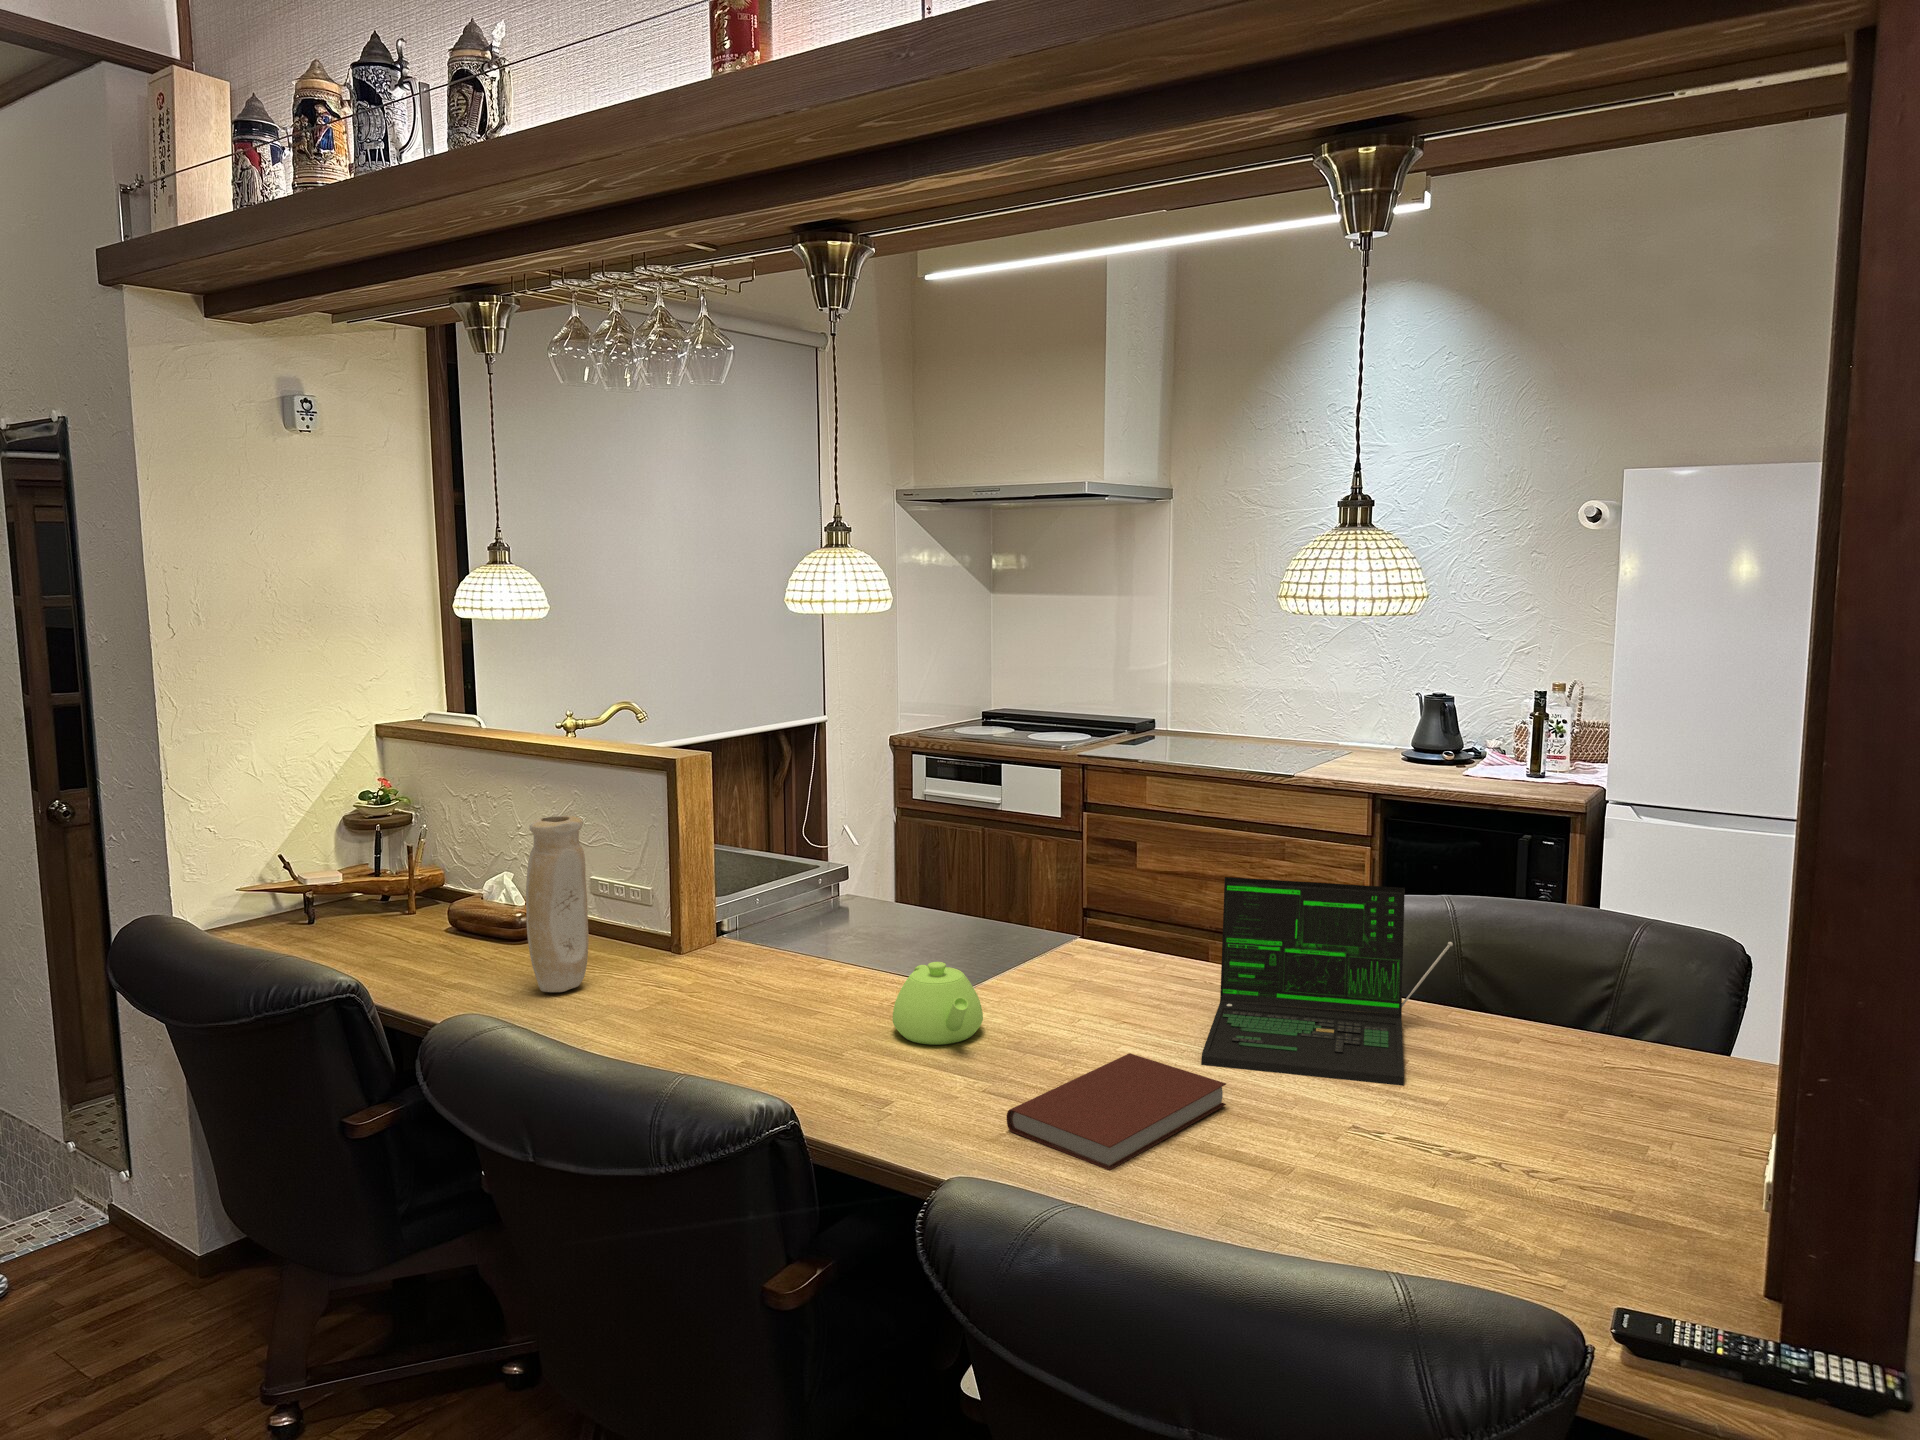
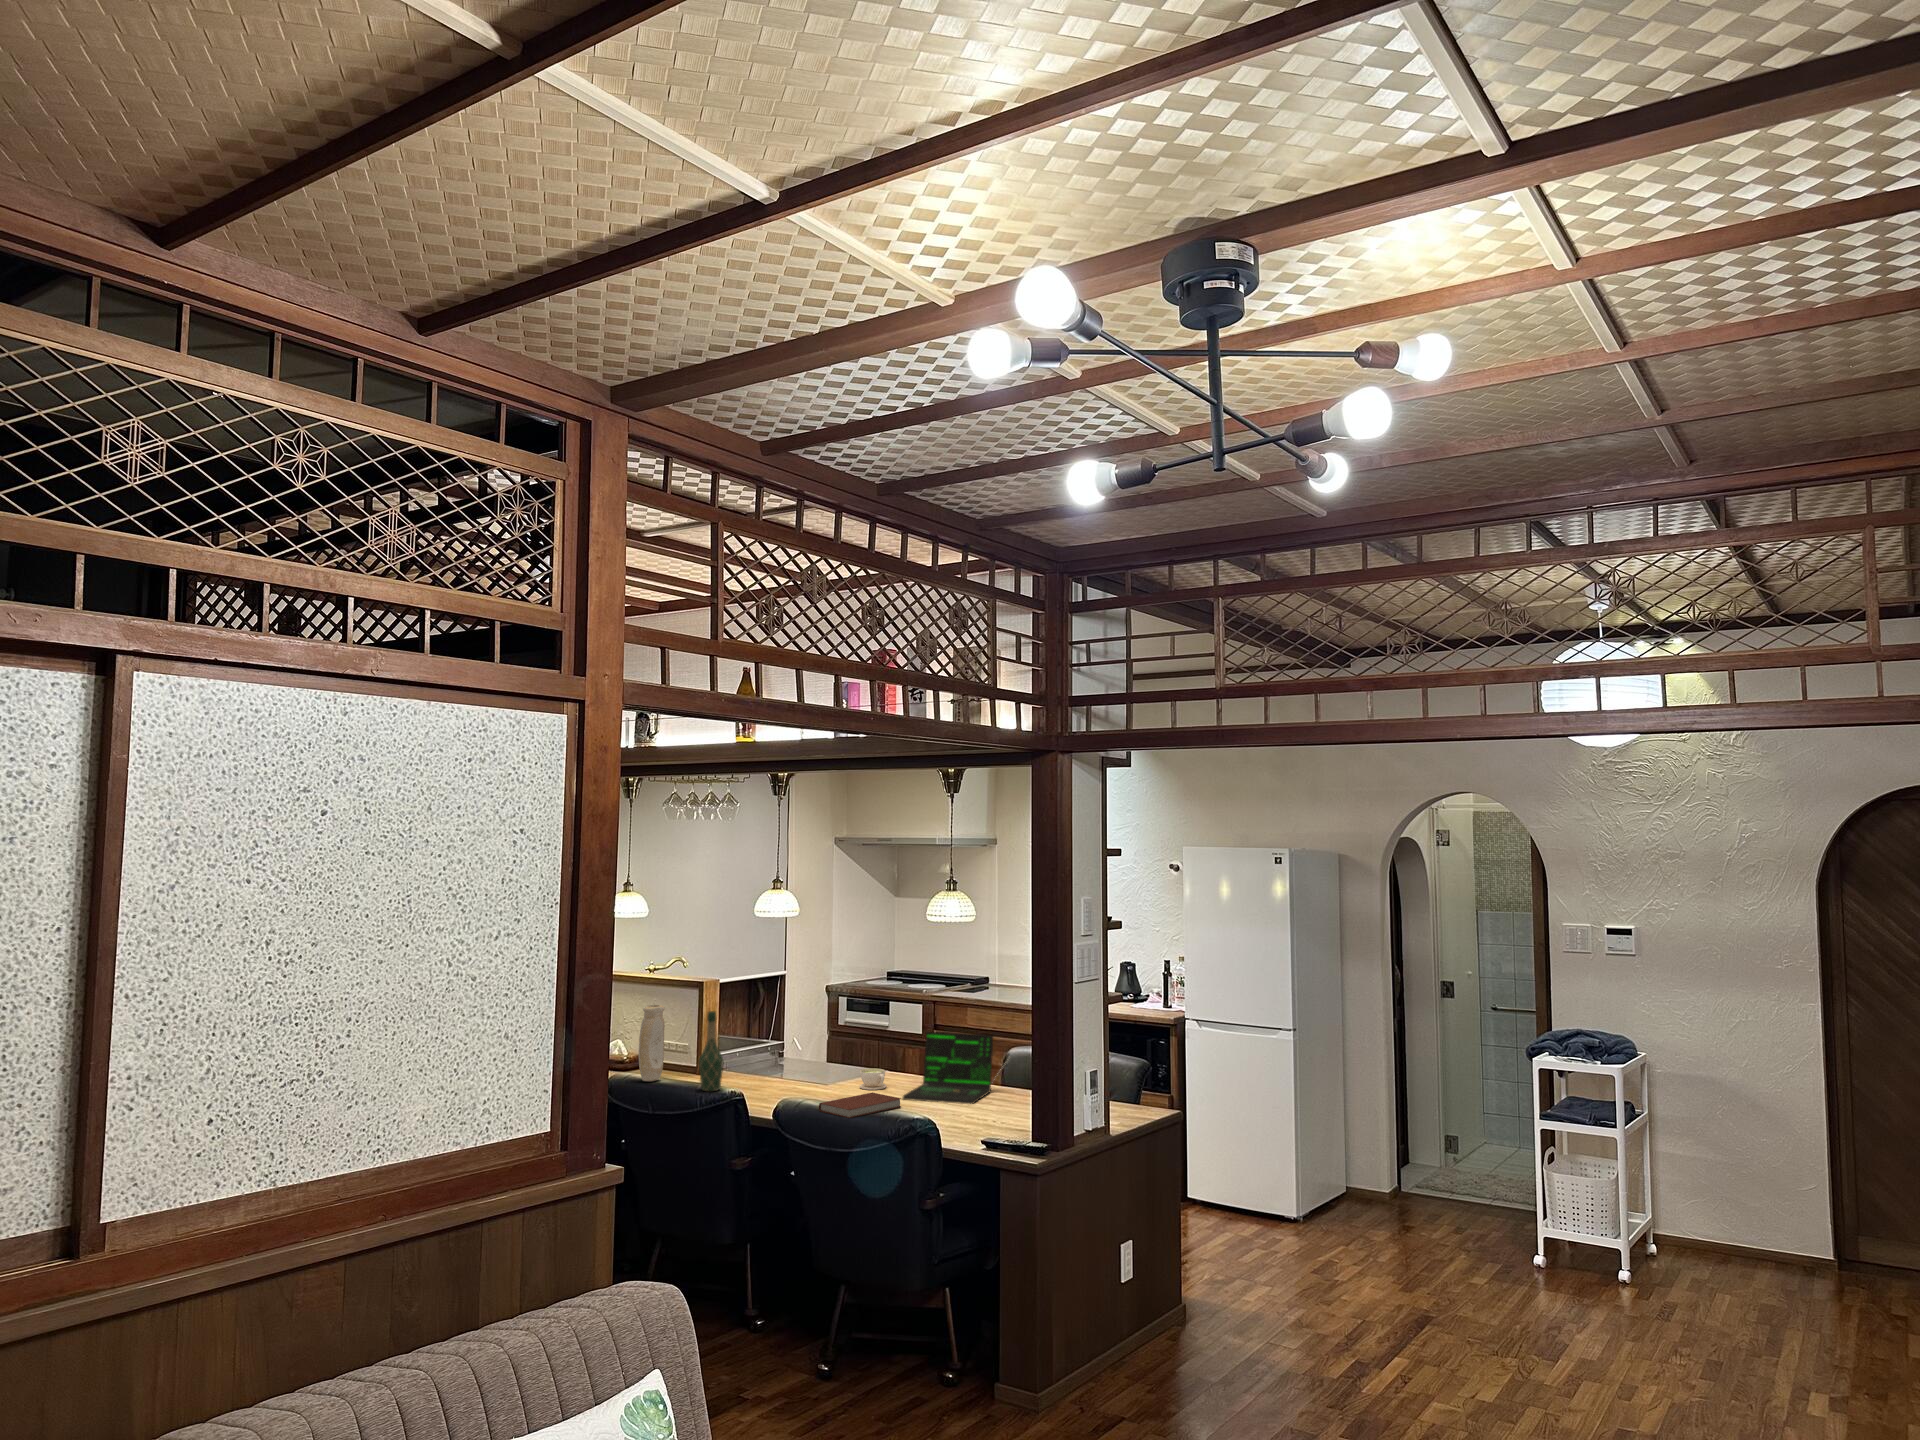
wine bottle: none [668,838,730,1032] -> present [699,1011,723,1091]
teapot: present [893,962,983,1045] -> none [787,1063,823,1095]
coffee cup: none [1063,962,1129,1020] -> present [860,1068,886,1090]

